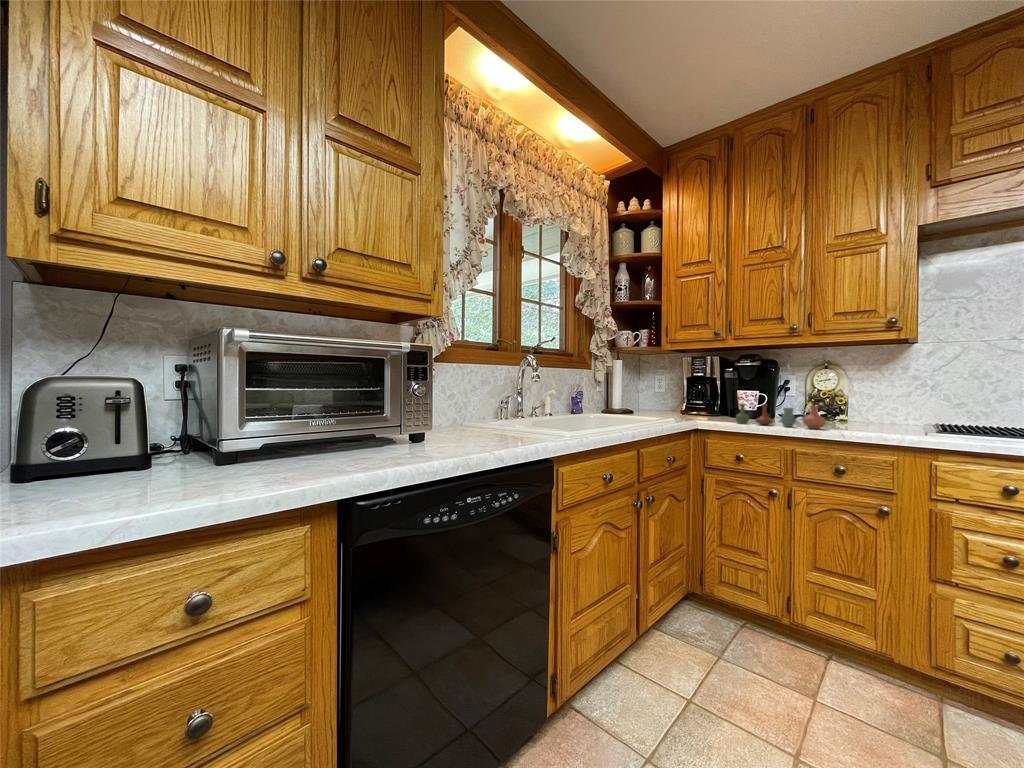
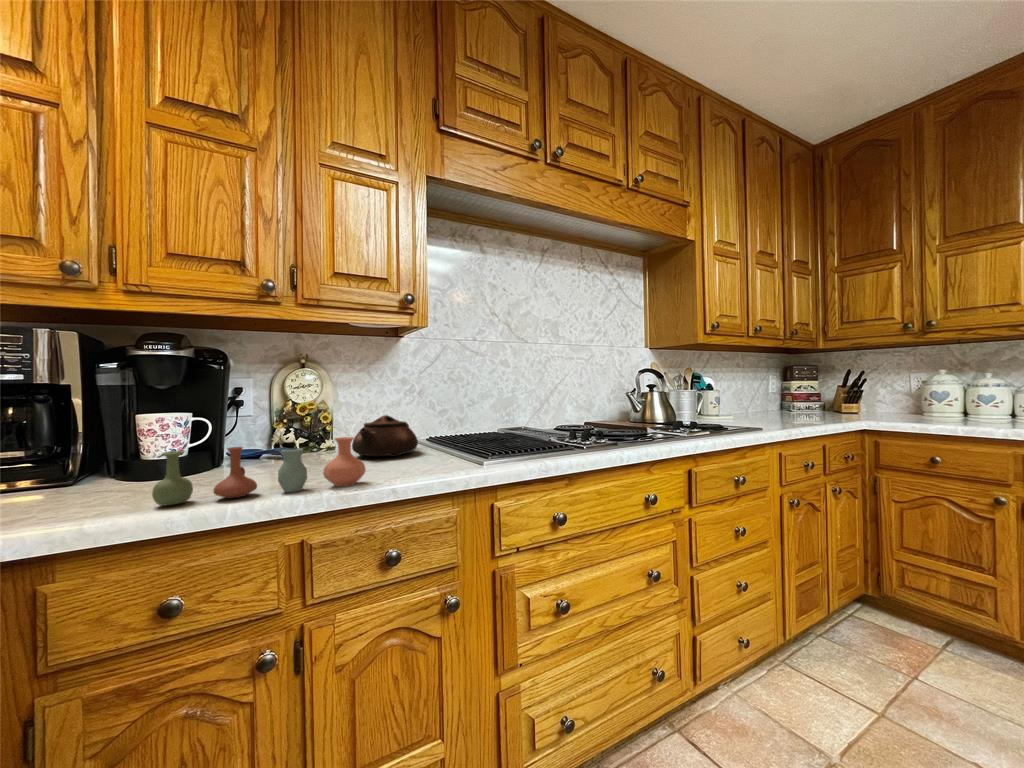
teapot: none [845,400,902,426] -> present [352,415,418,457]

